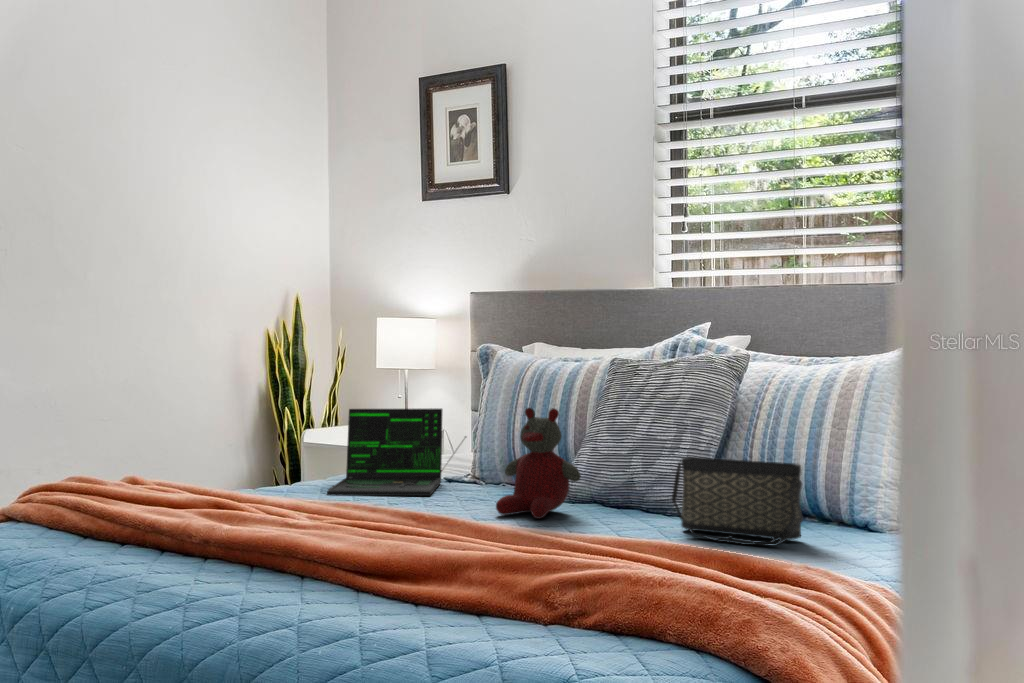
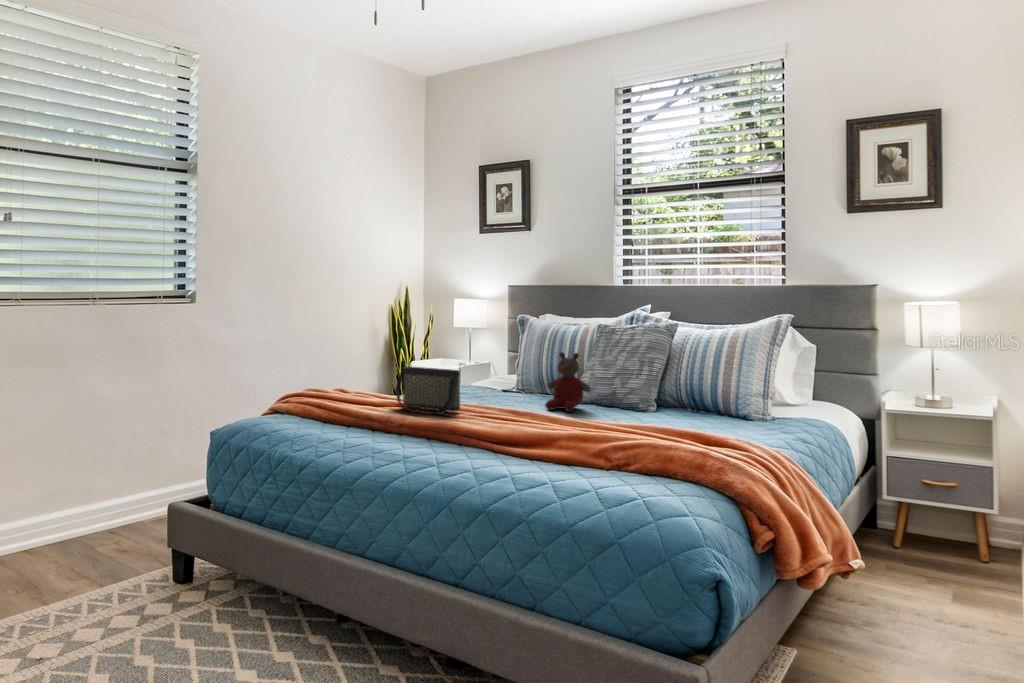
laptop: present [327,408,467,496] -> none [446,351,518,399]
handbag: present [672,457,803,546] -> present [396,367,460,415]

